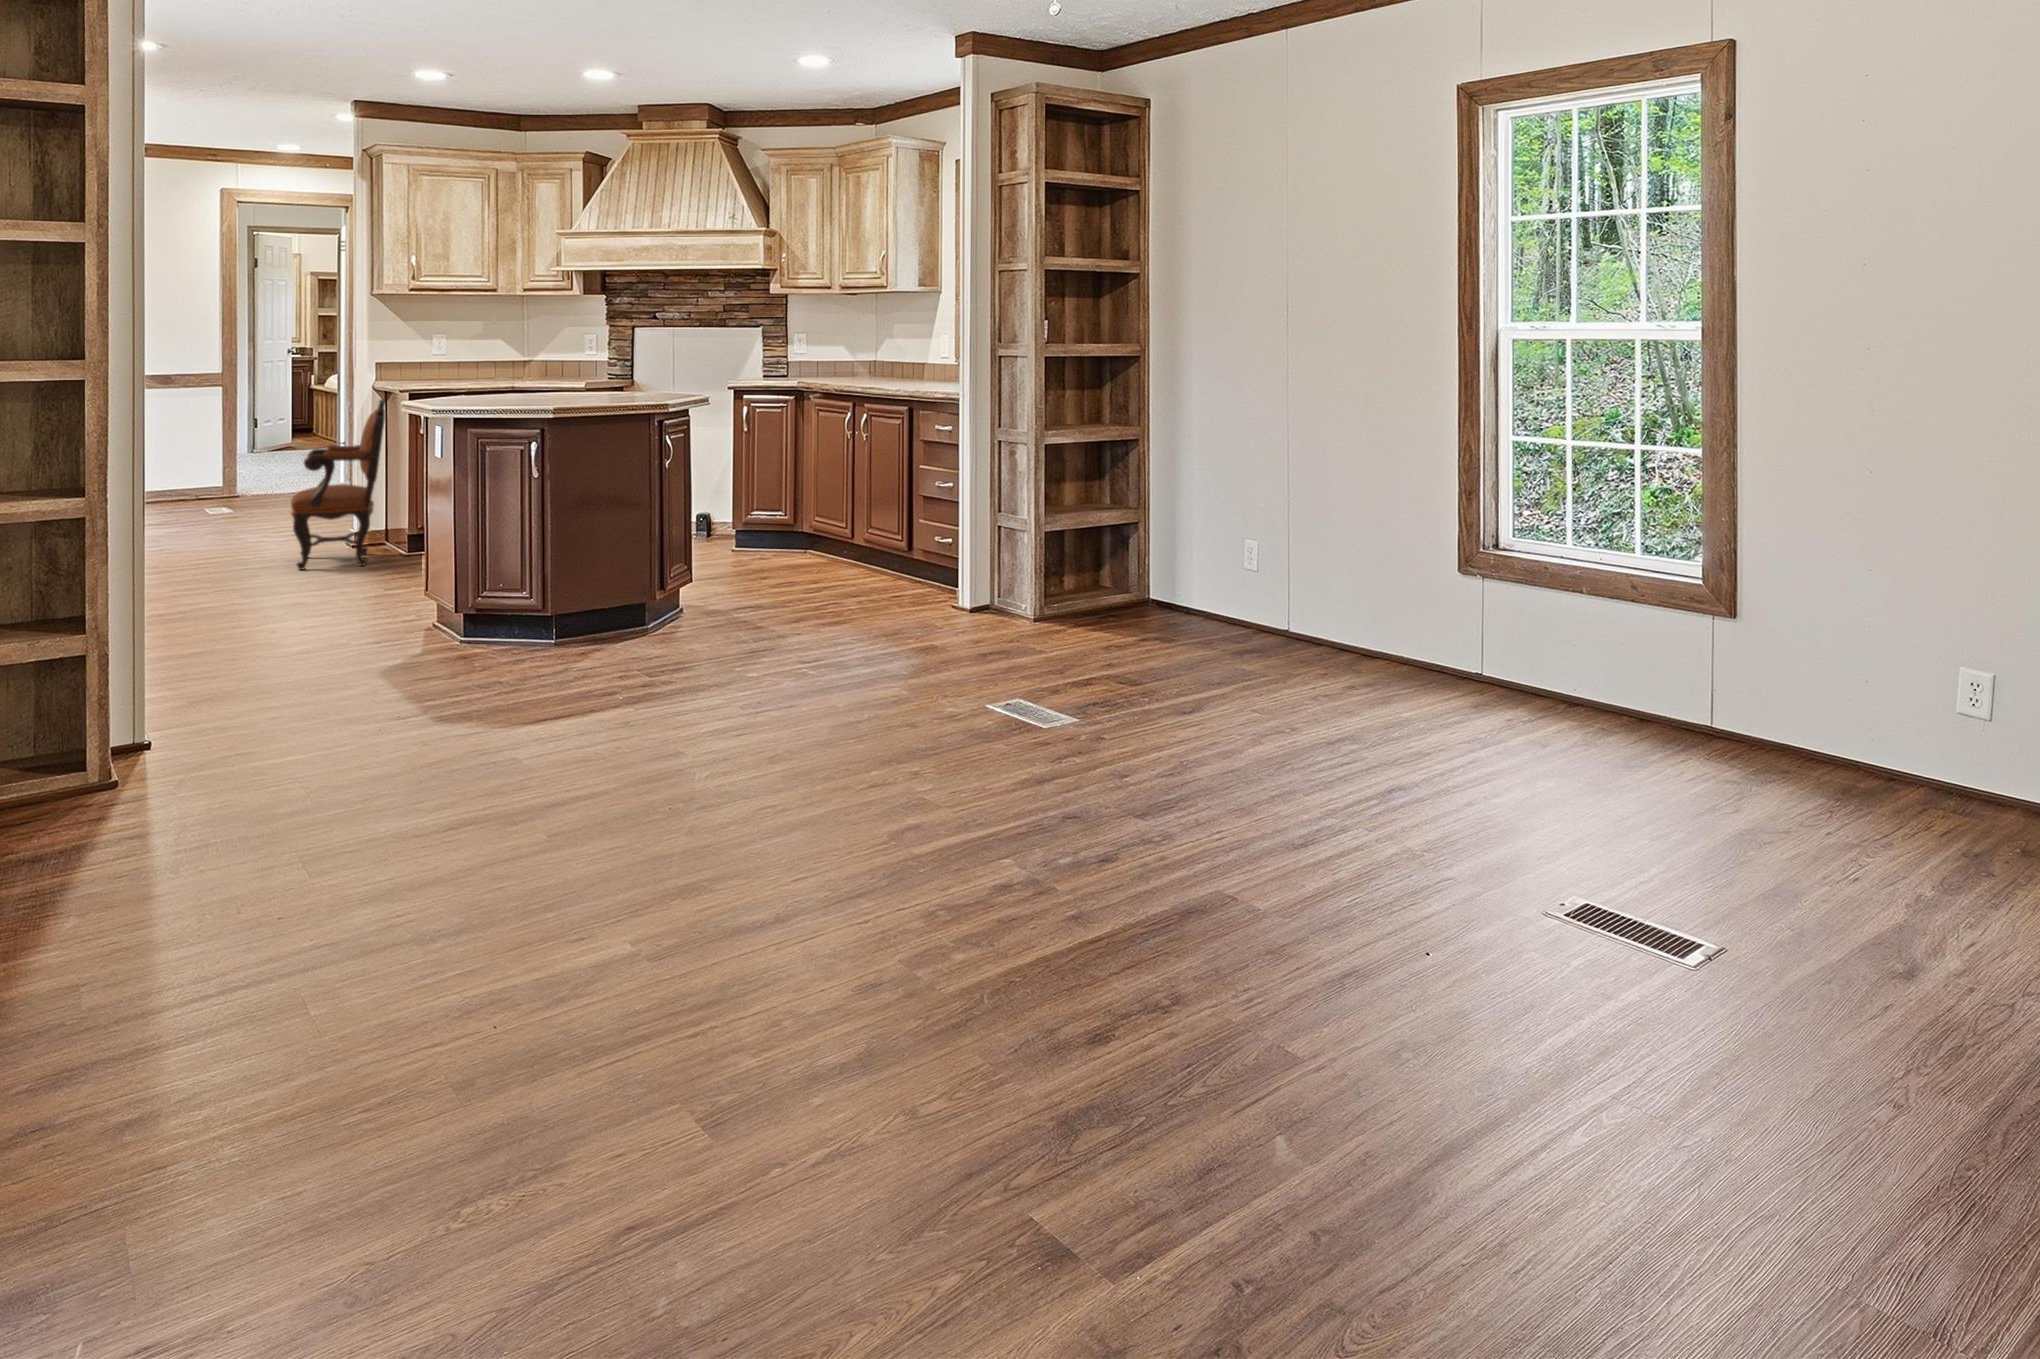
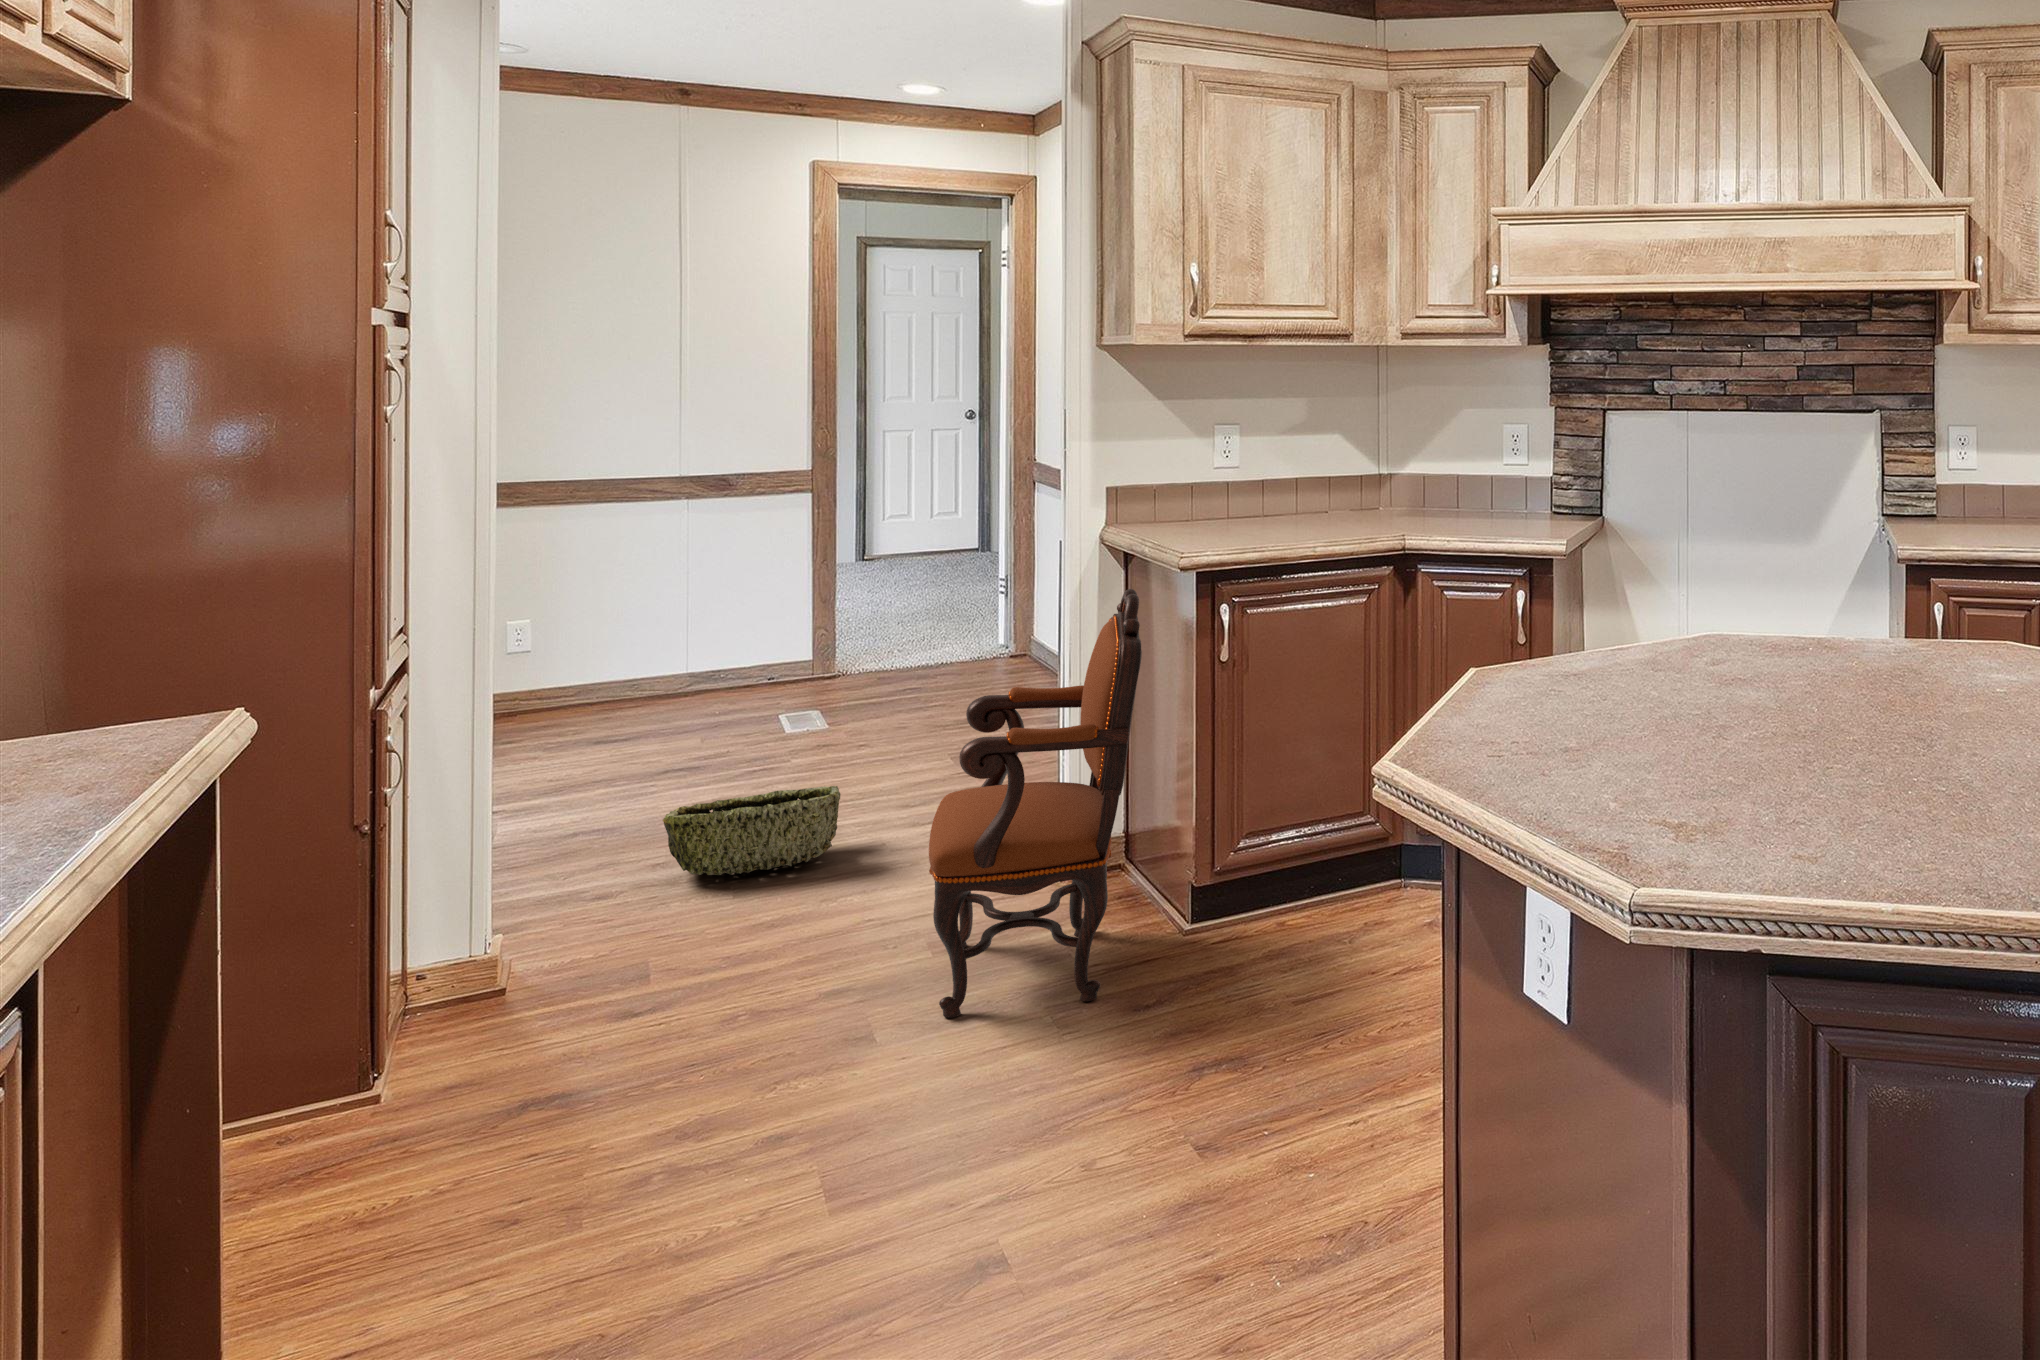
woven basket: none [159,508,246,546] -> present [663,786,841,875]

